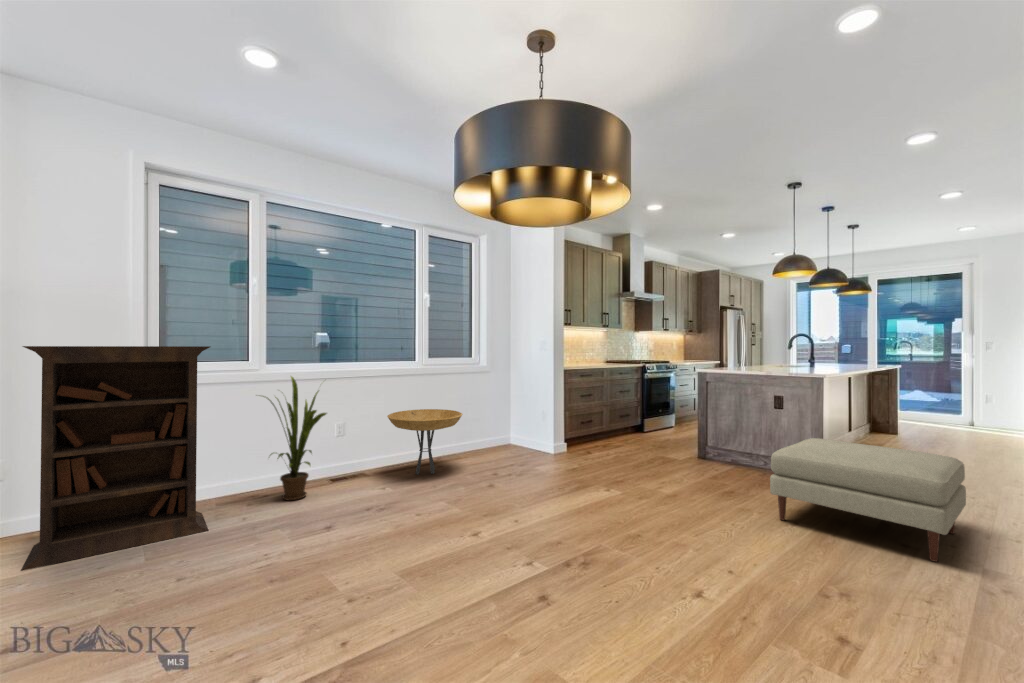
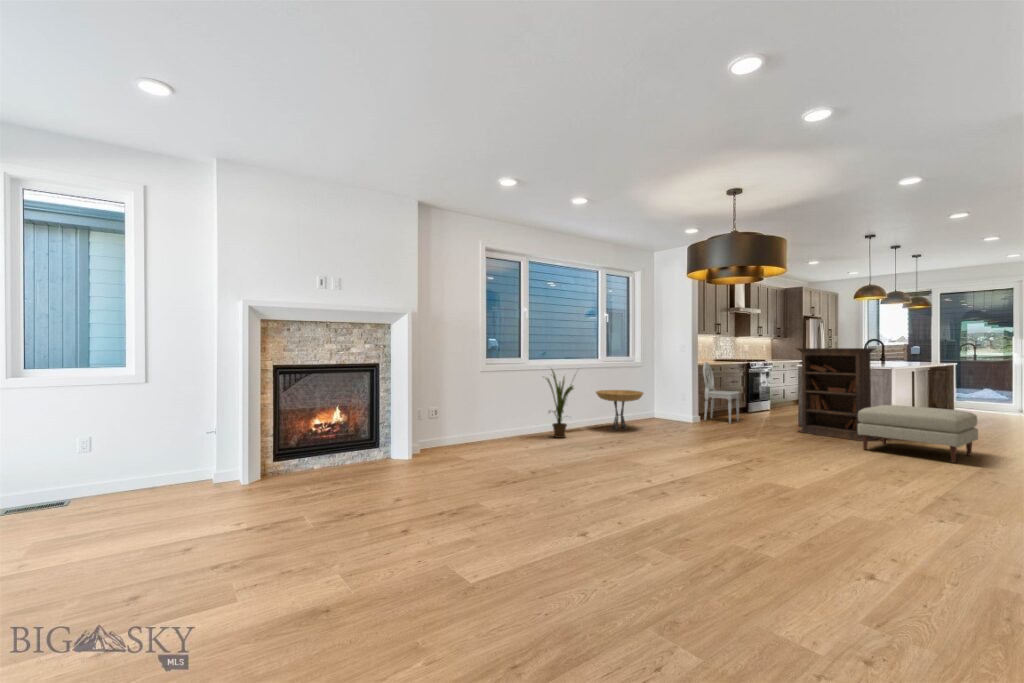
bookcase: present [21,346,210,571] -> present [797,348,877,441]
dining chair: none [570,364,621,455] -> present [703,362,740,423]

